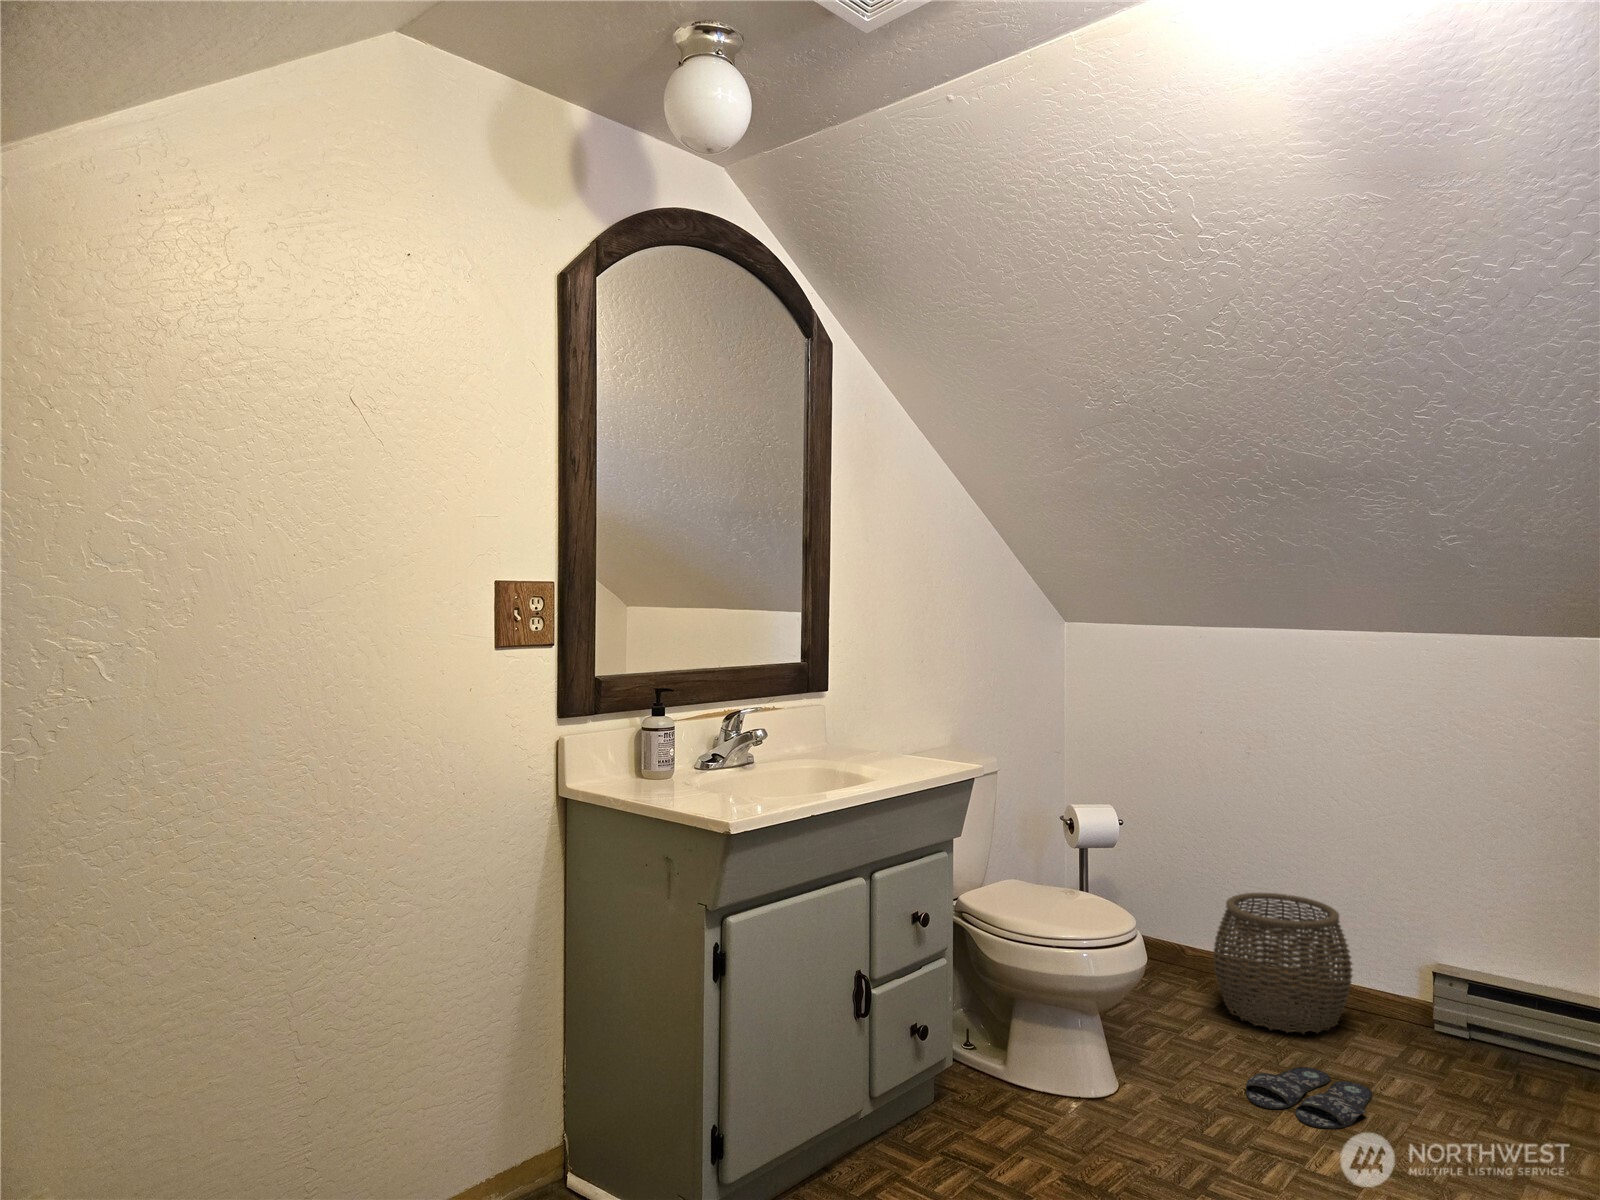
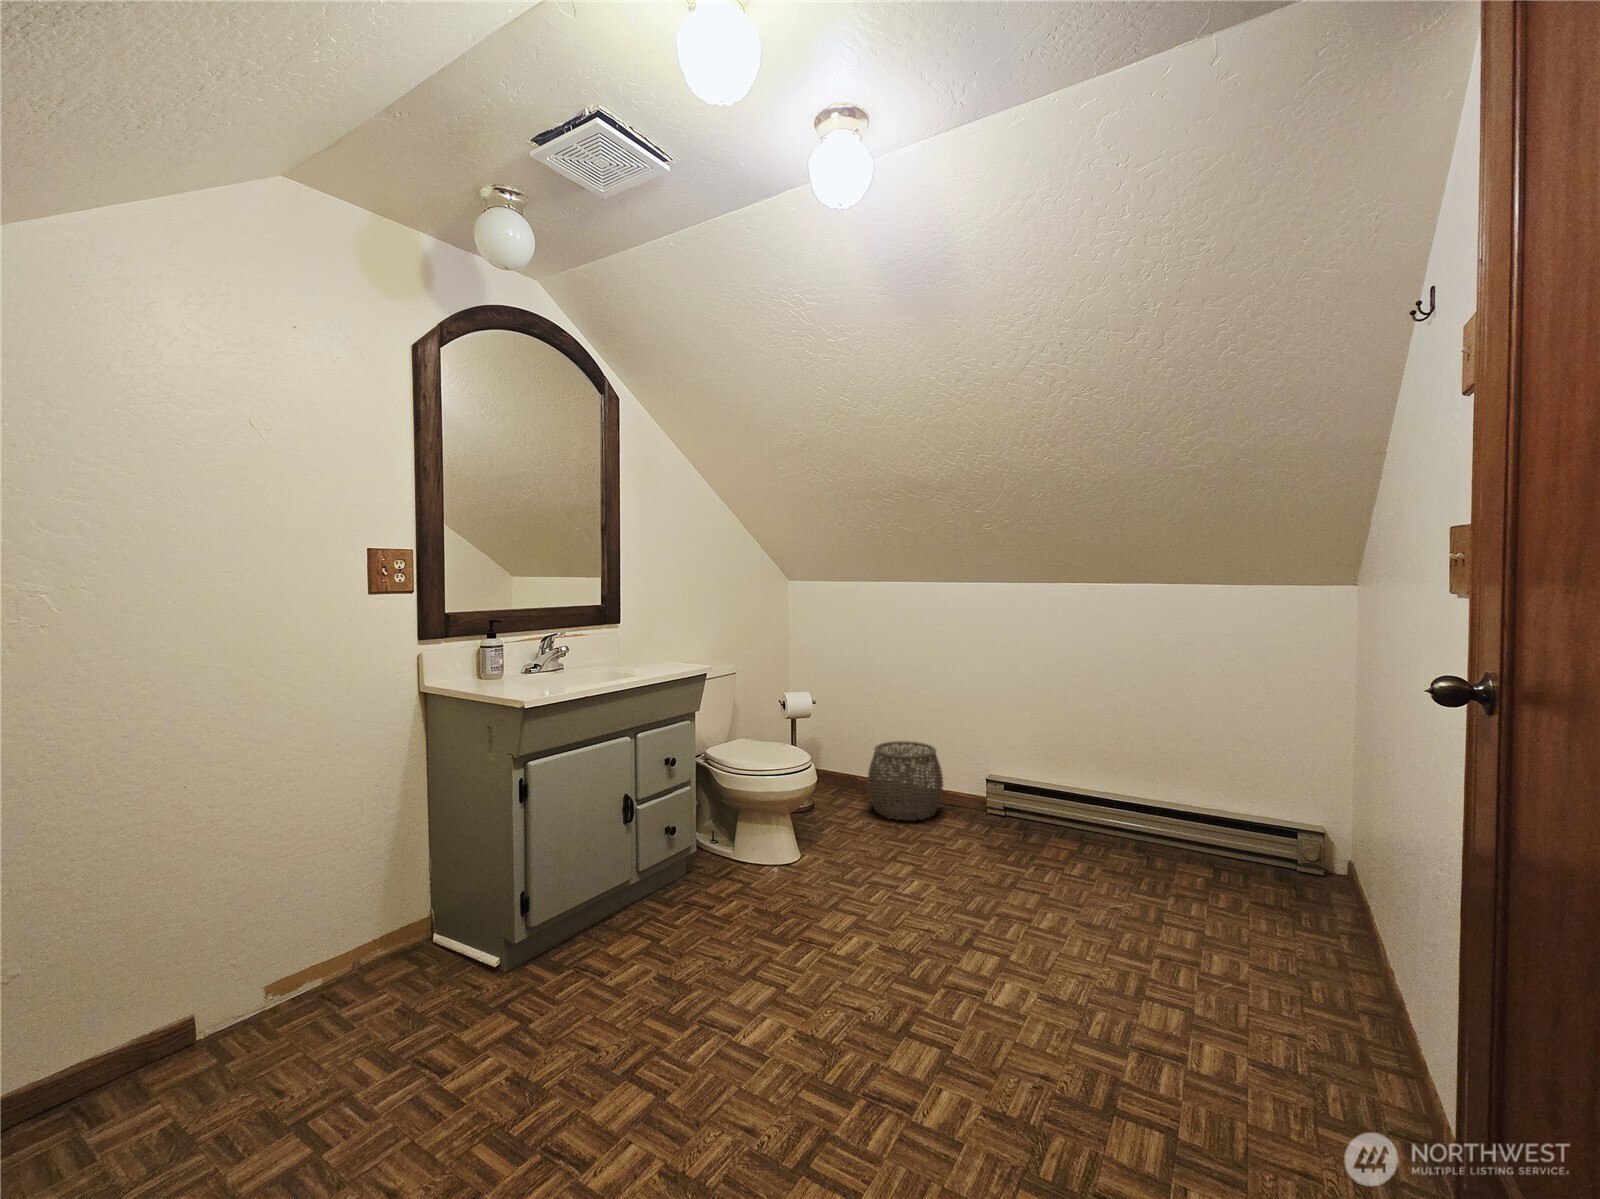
slippers: present [1246,1067,1372,1129] -> none [873,838,944,870]

